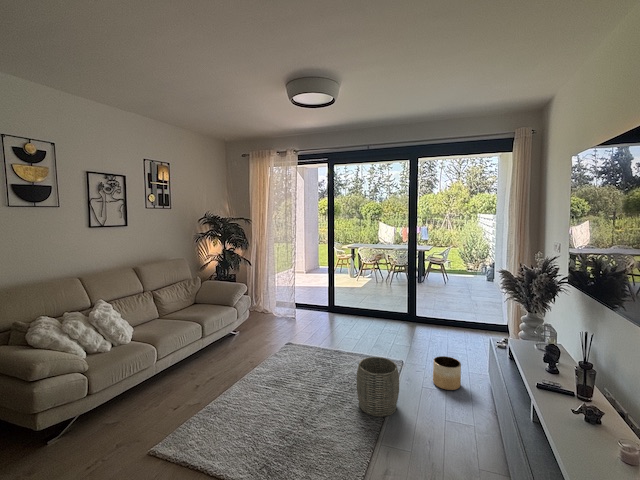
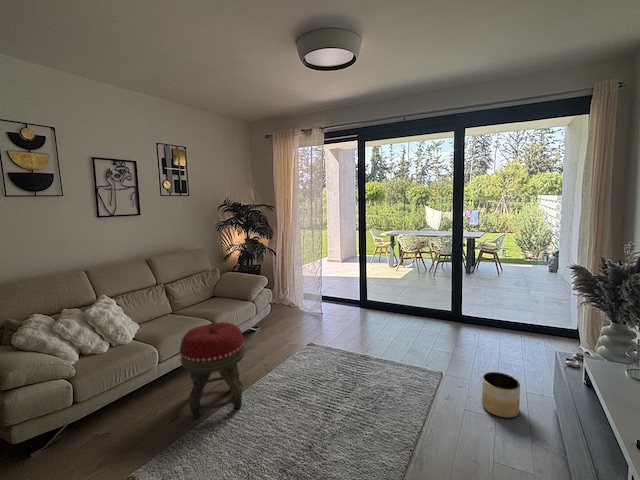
footstool: none [183,322,239,406] -> present [180,322,245,419]
woven basket: present [357,357,399,417] -> none [380,372,435,451]

